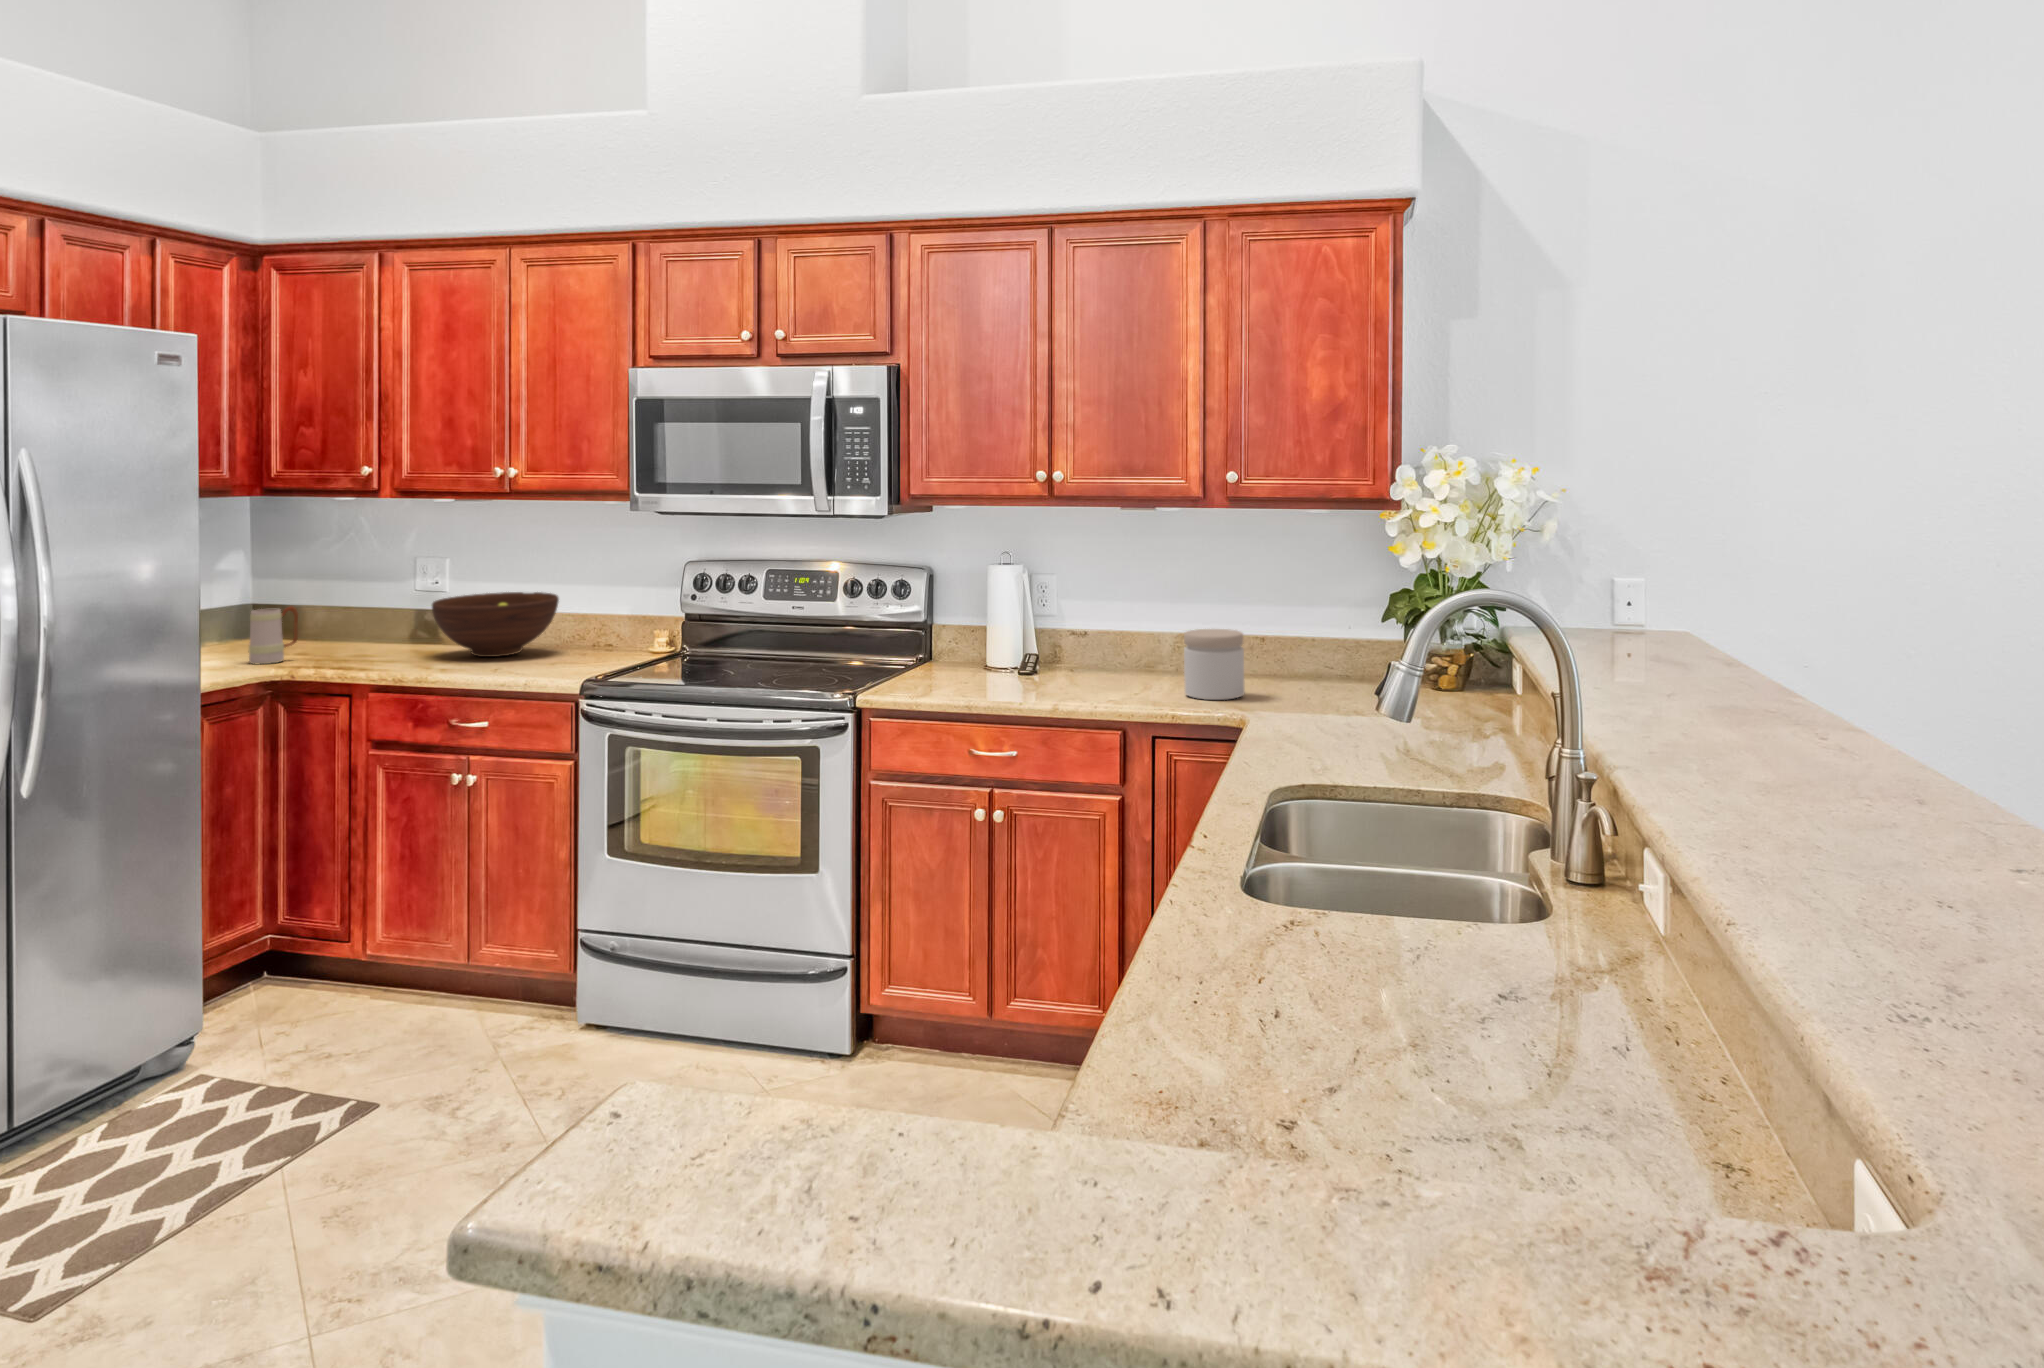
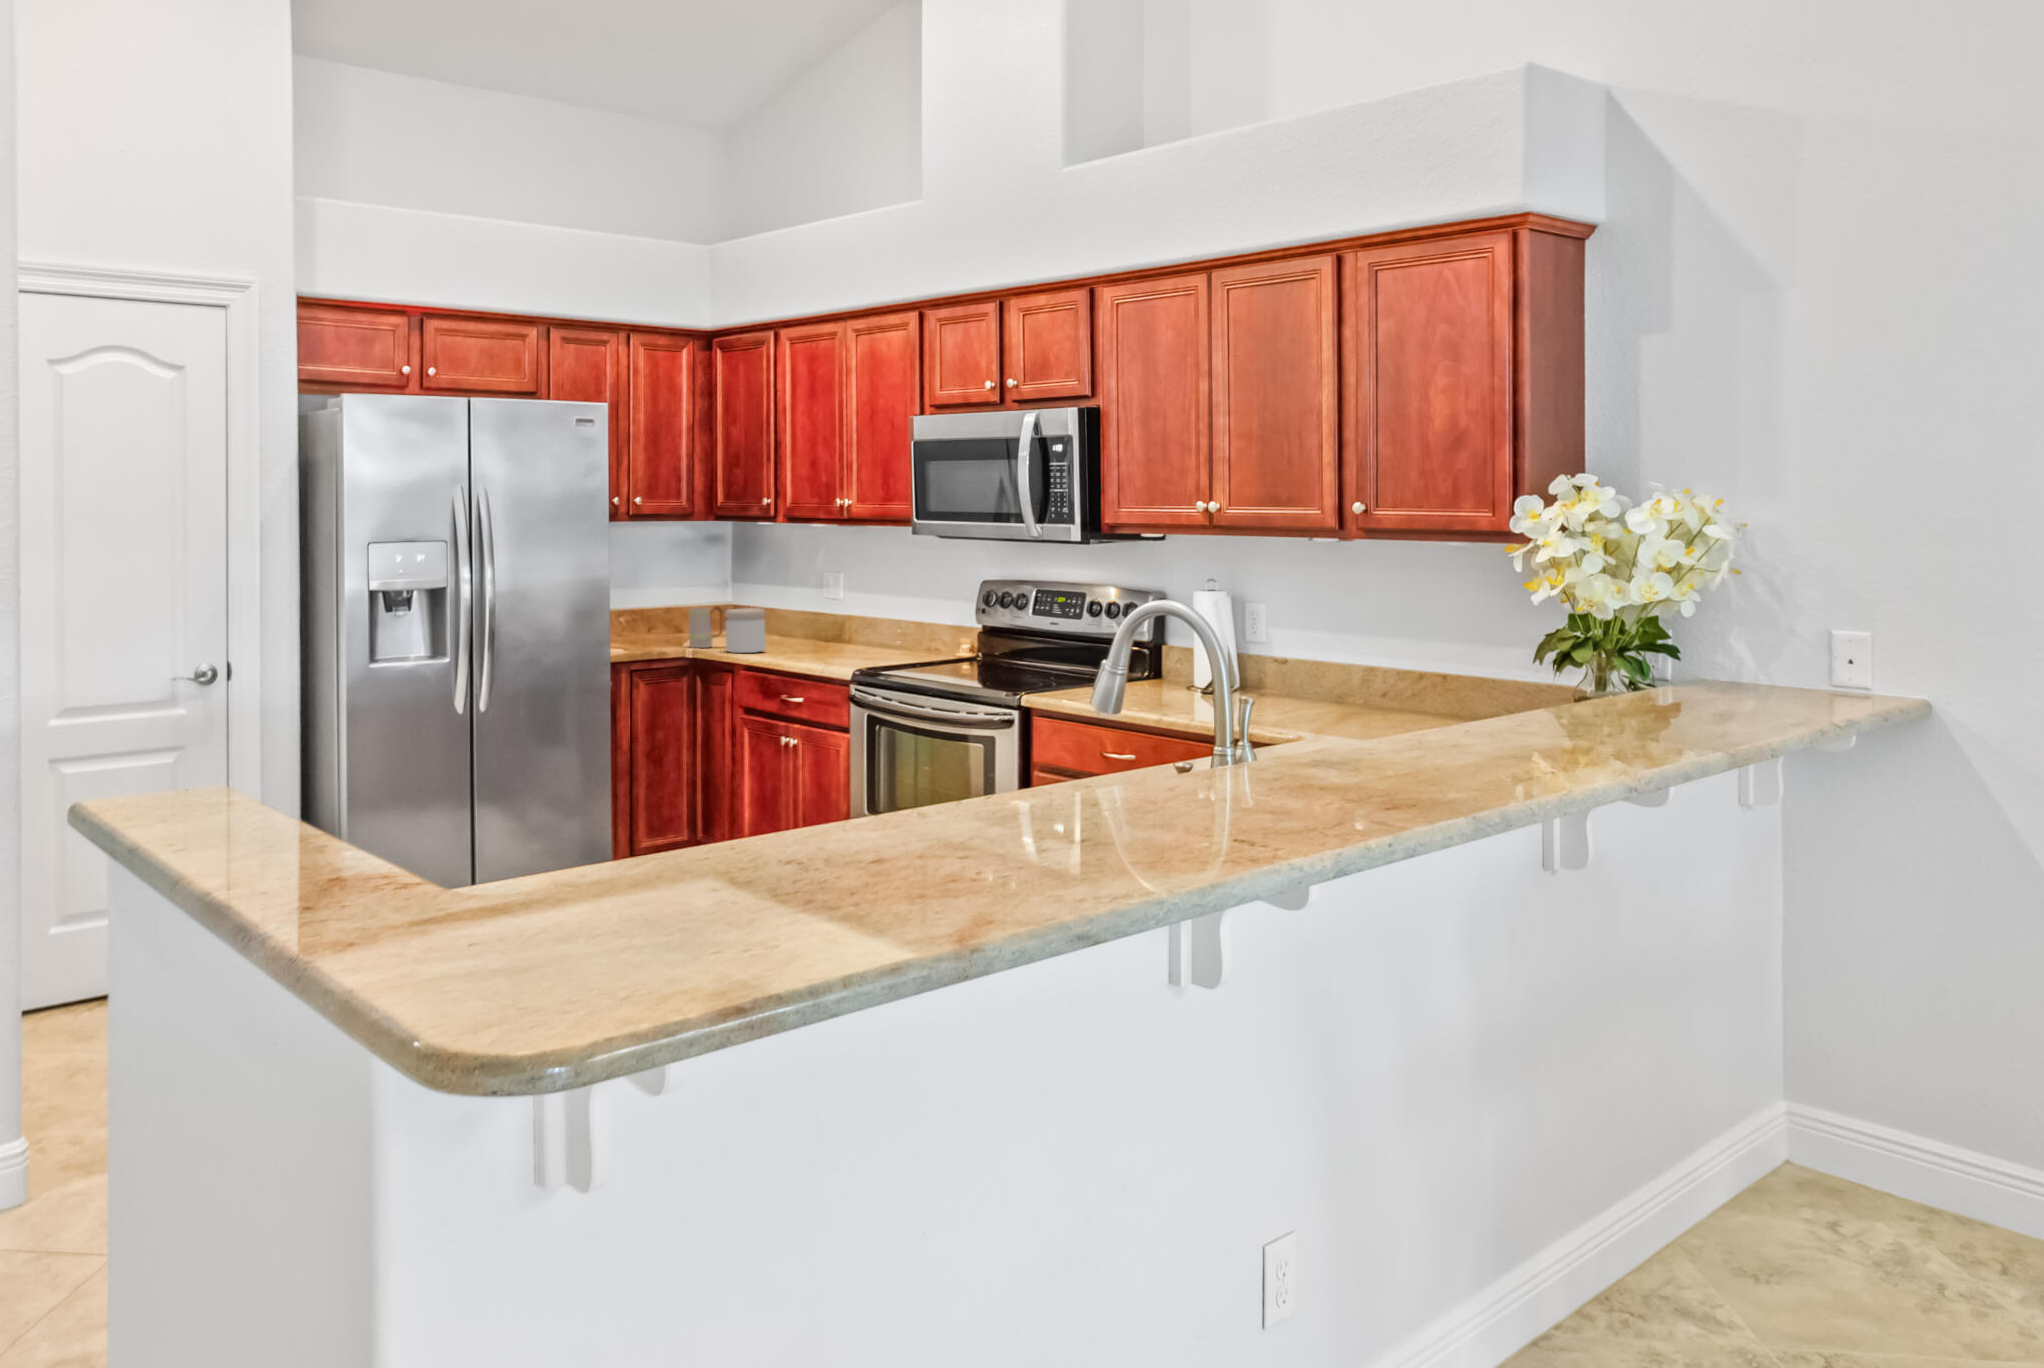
fruit bowl: present [432,592,559,657] -> none [805,605,903,655]
jar: present [1184,629,1244,700] -> present [725,608,766,653]

